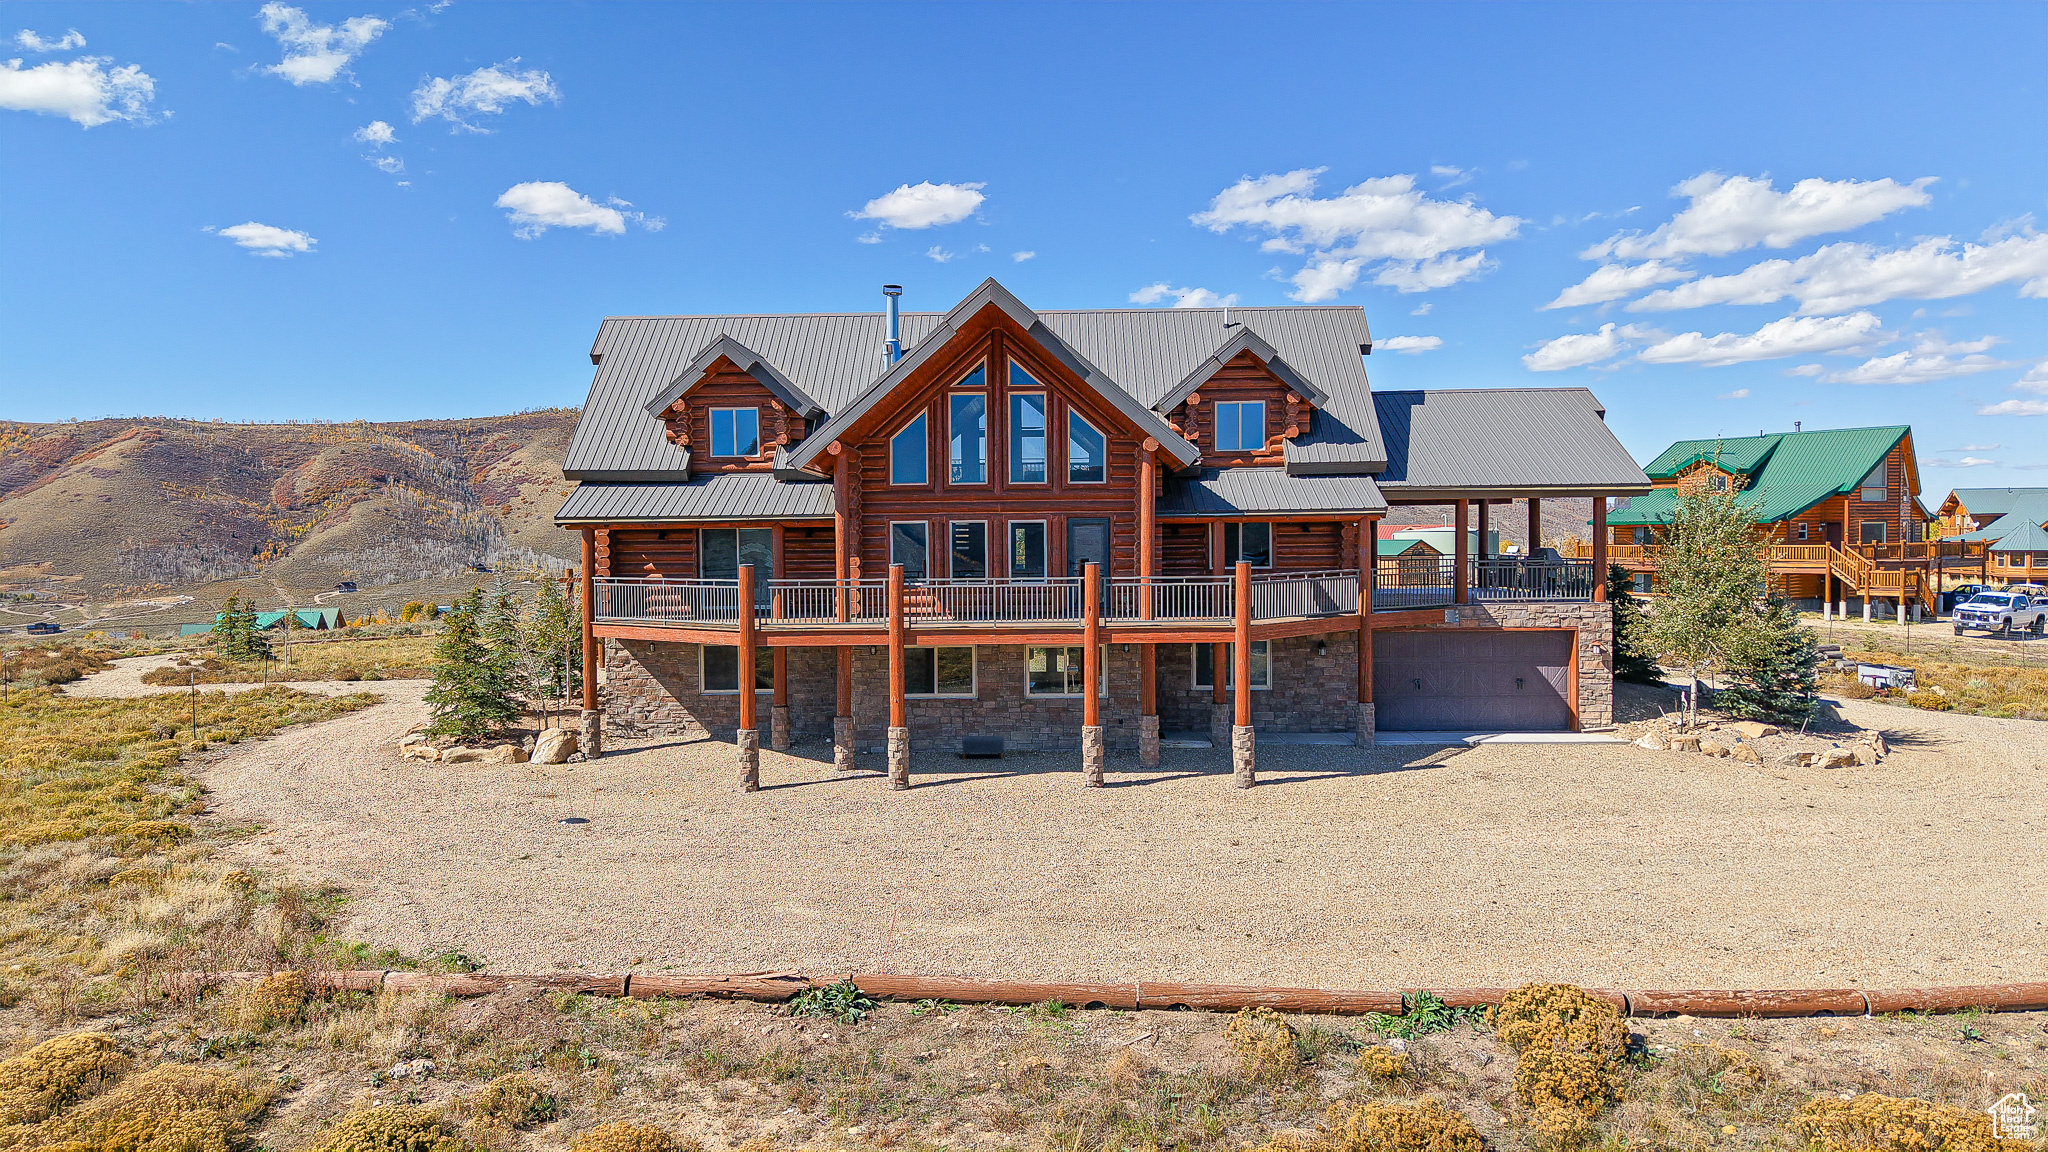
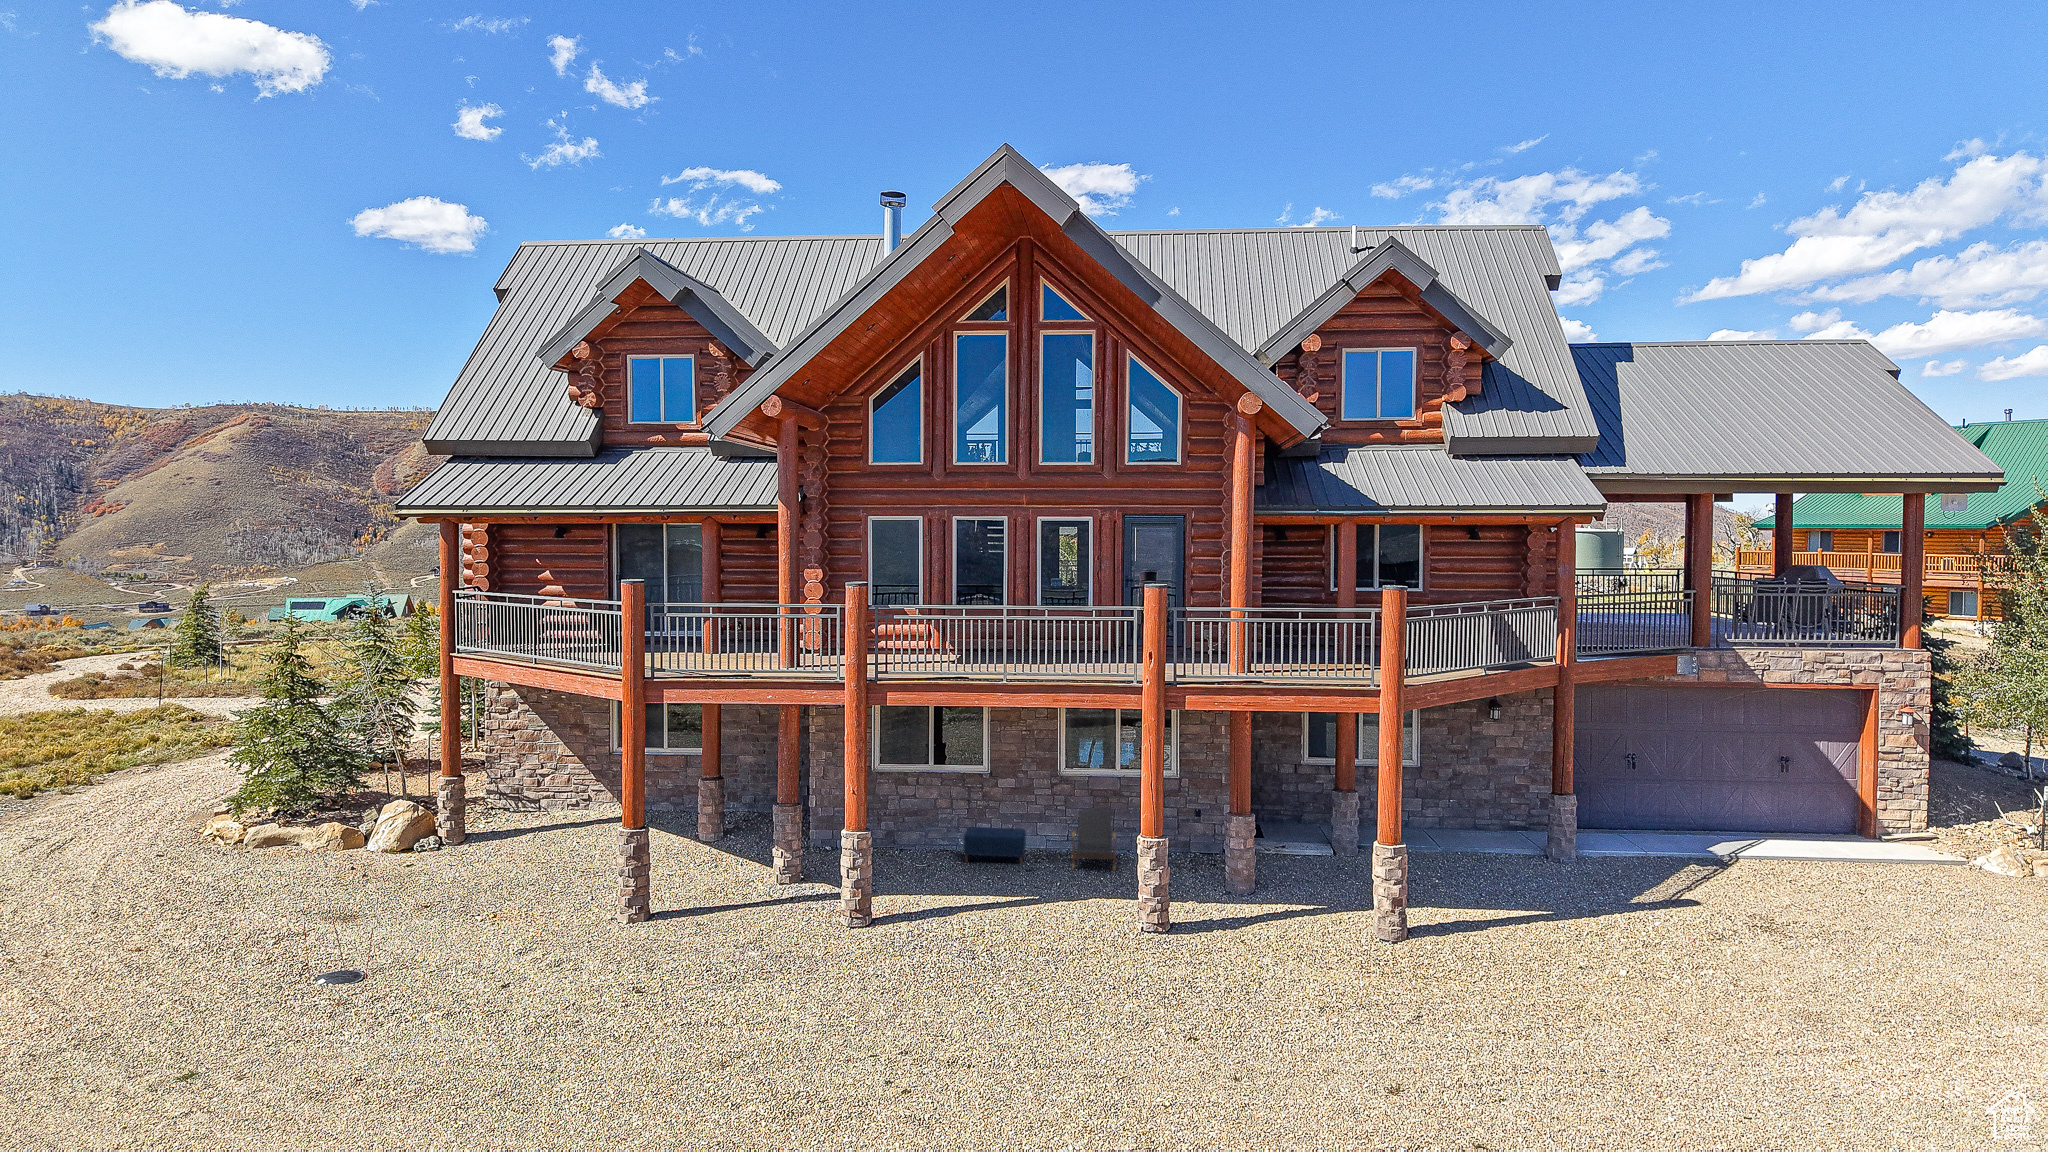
lounge chair: none [1037,721,1067,761] -> present [1072,809,1116,869]

